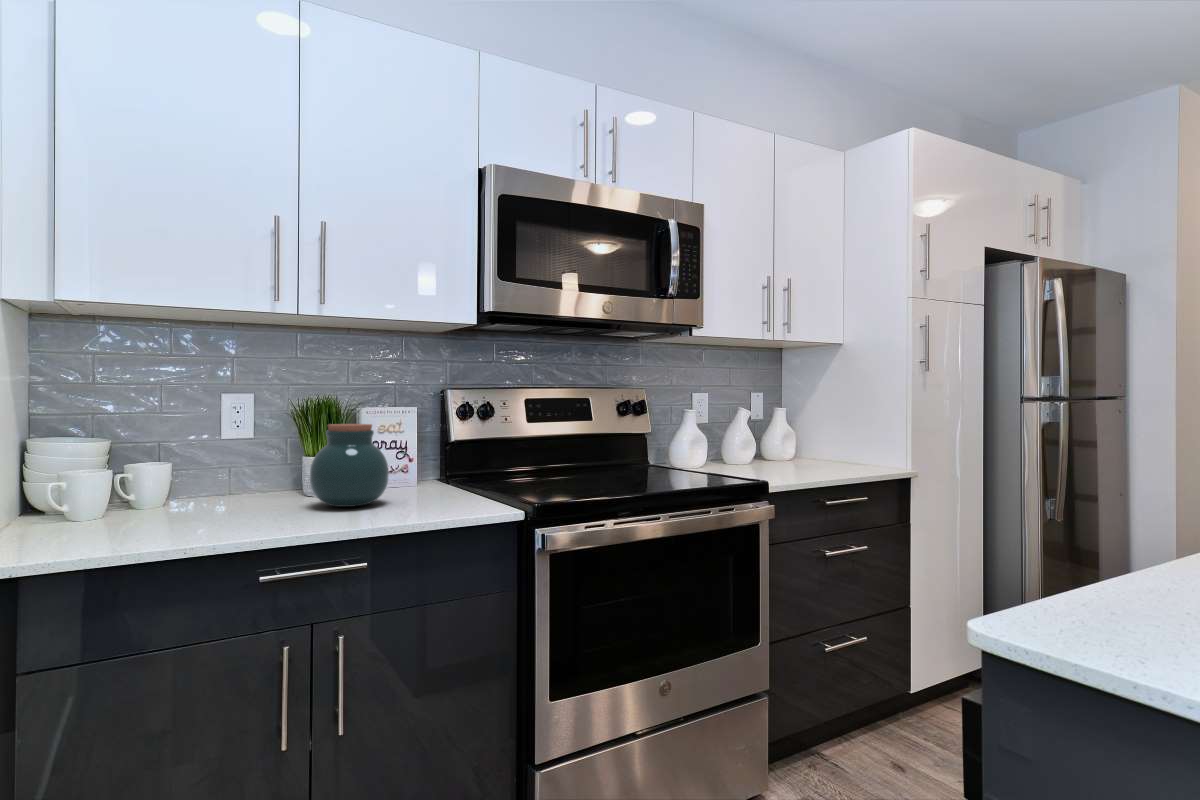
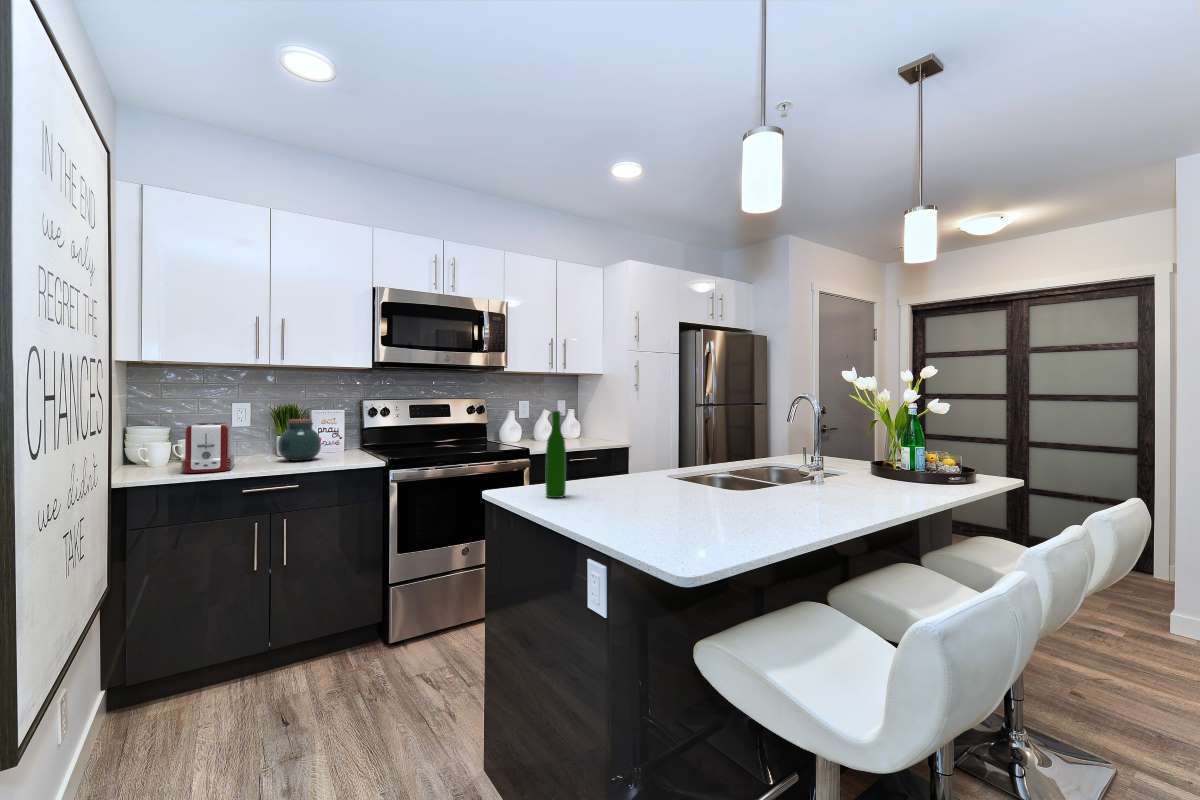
wine bottle: none [1076,397,1148,650] -> present [546,411,566,498]
toaster: none [126,431,229,539] -> present [181,423,234,473]

